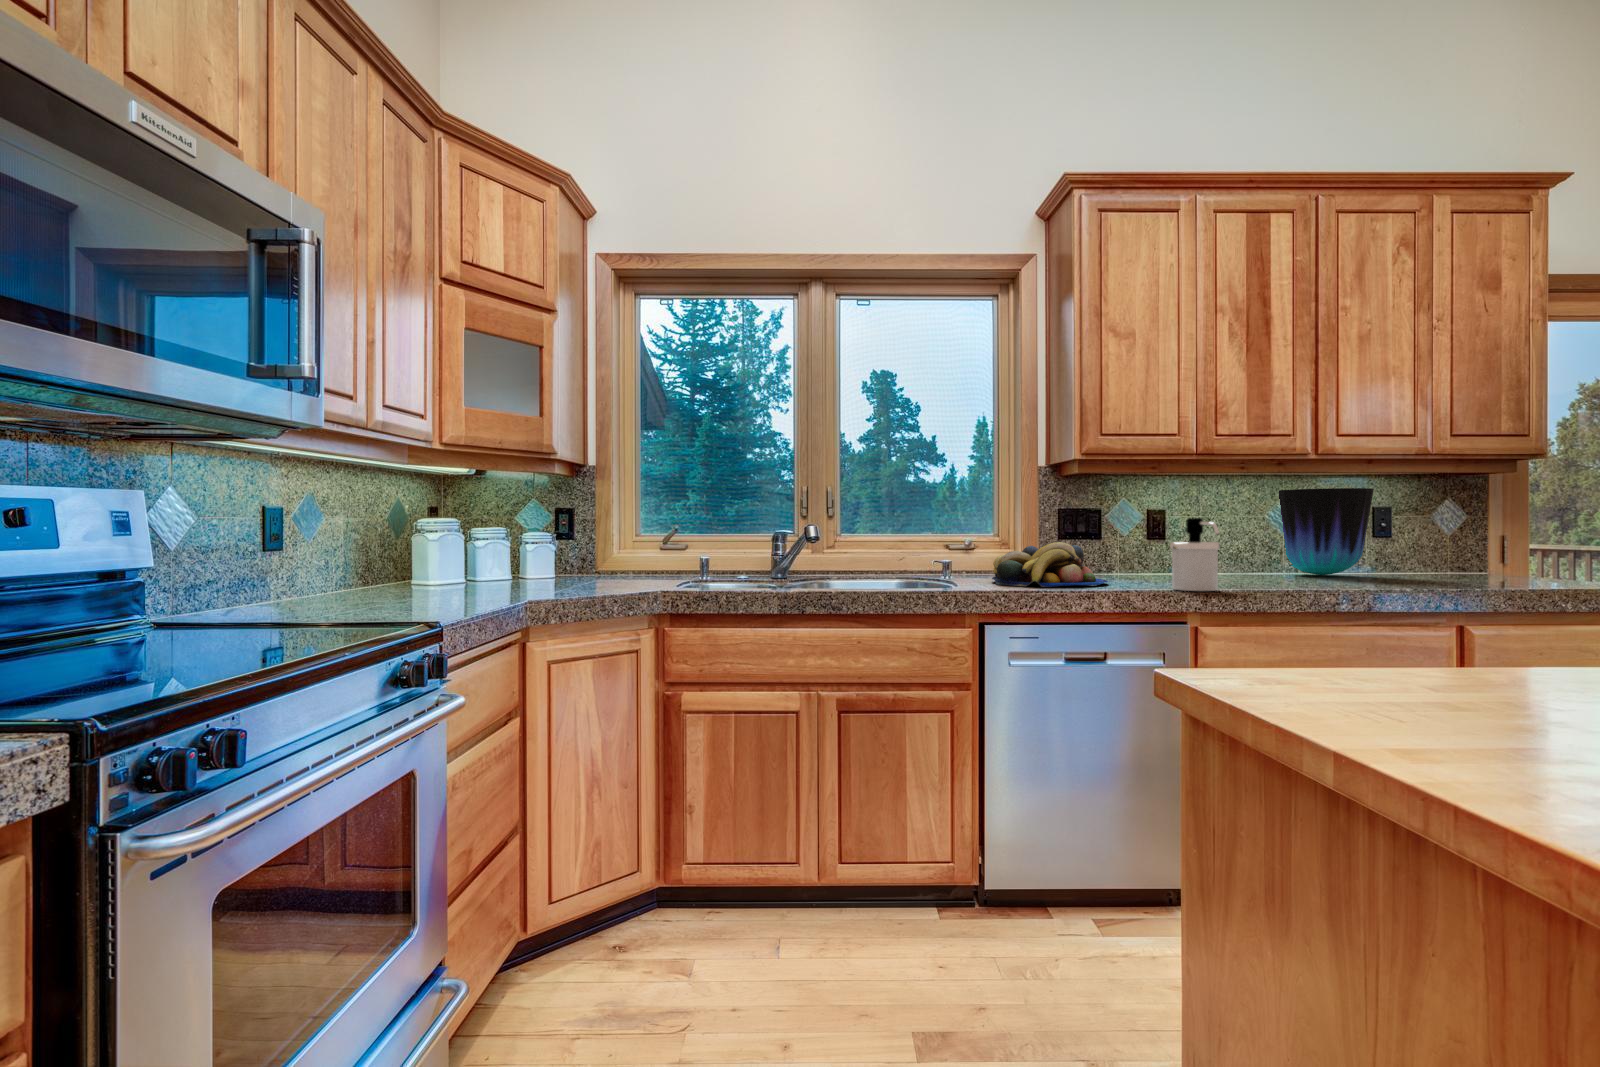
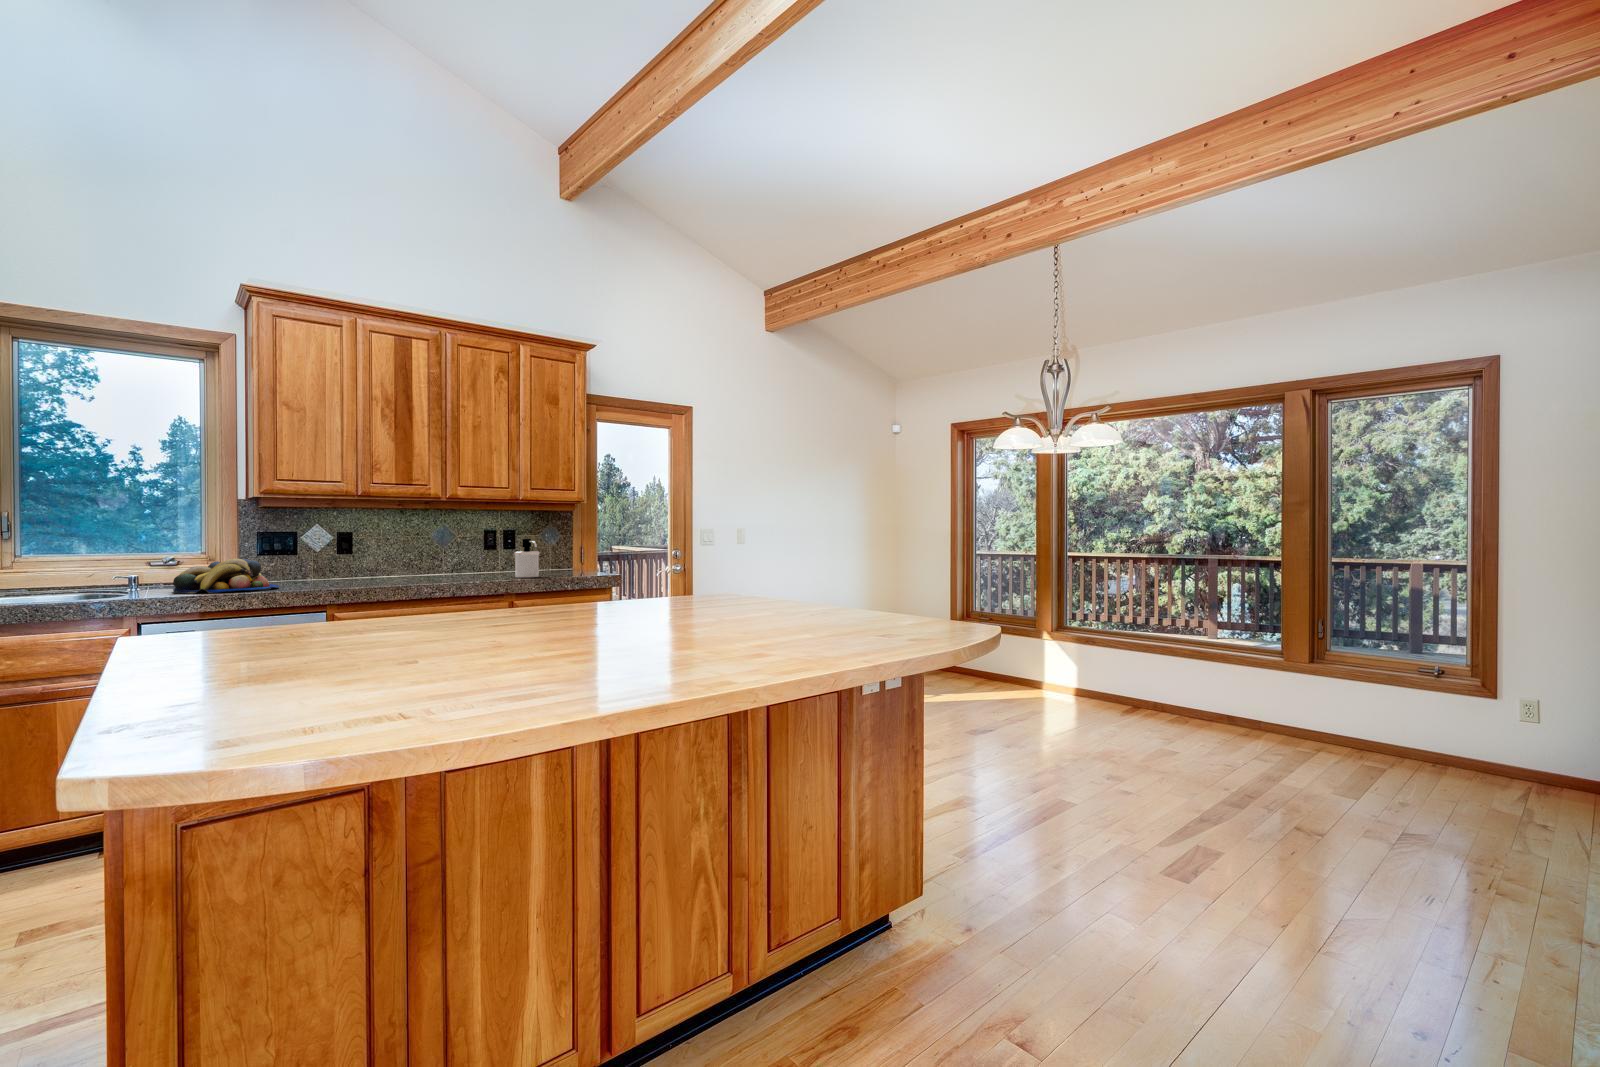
vase: present [1279,488,1374,575] -> none [439,519,500,576]
soap dispenser: present [1171,518,1220,591] -> present [514,539,539,578]

